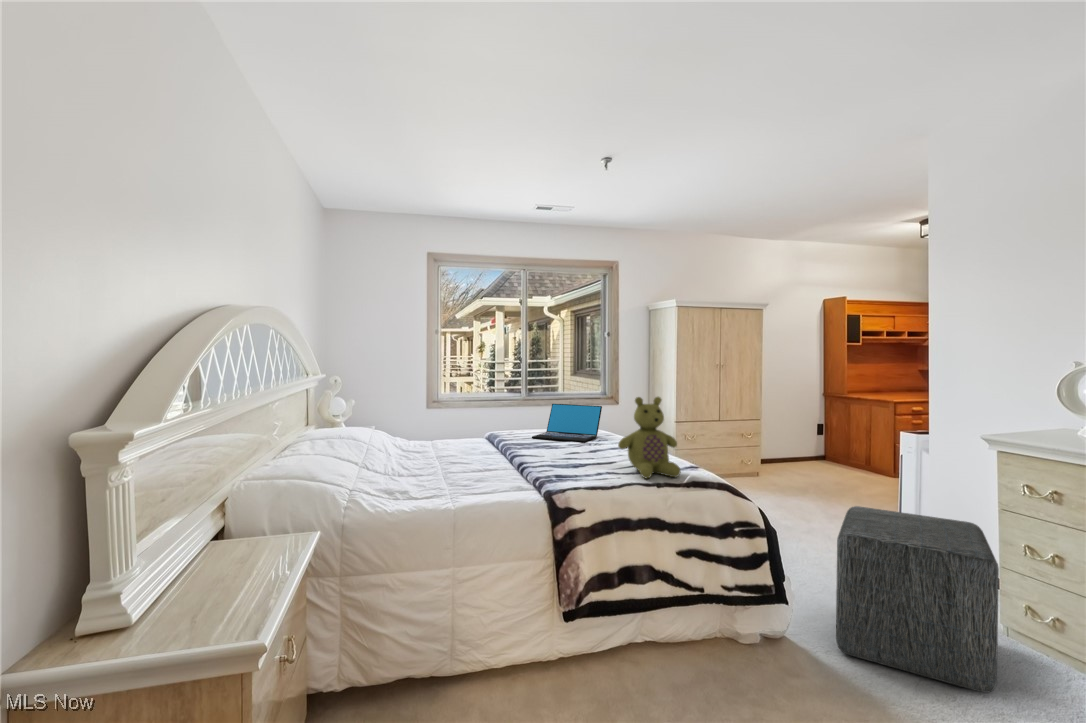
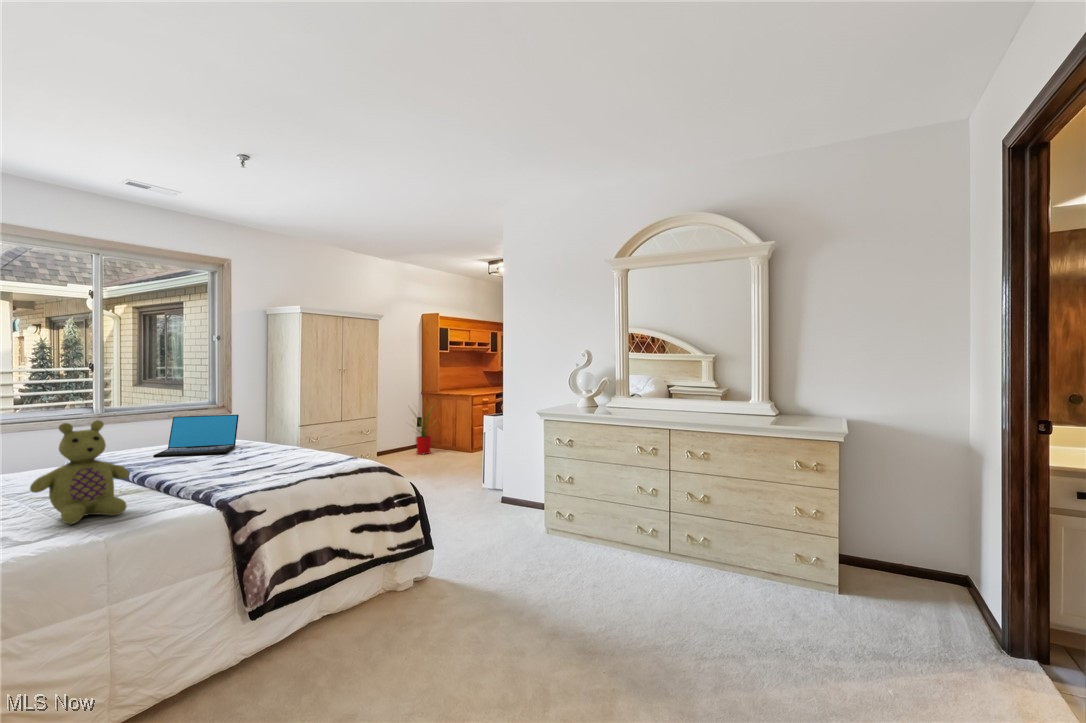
stuffed bear: present [618,397,681,478] -> present [30,420,129,524]
house plant: none [797,403,852,469] -> present [415,407,432,454]
ottoman: present [836,506,999,693] -> none [464,467,553,575]

